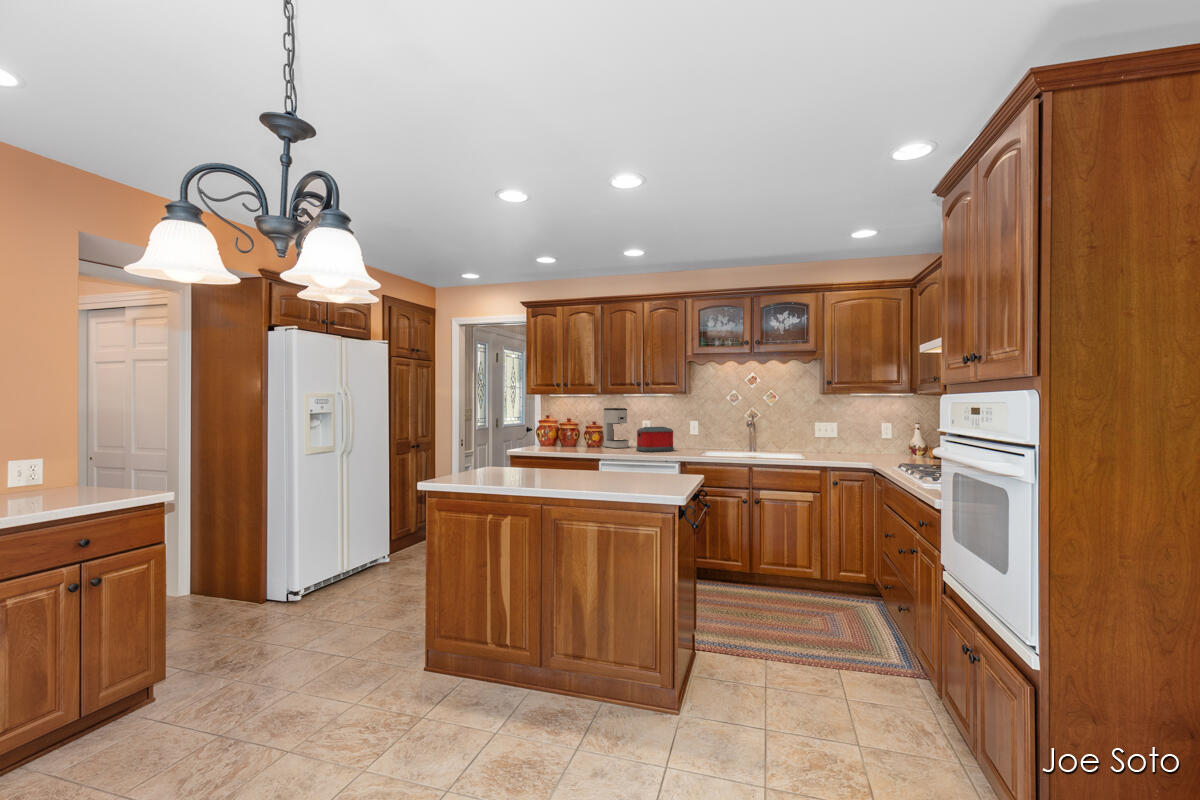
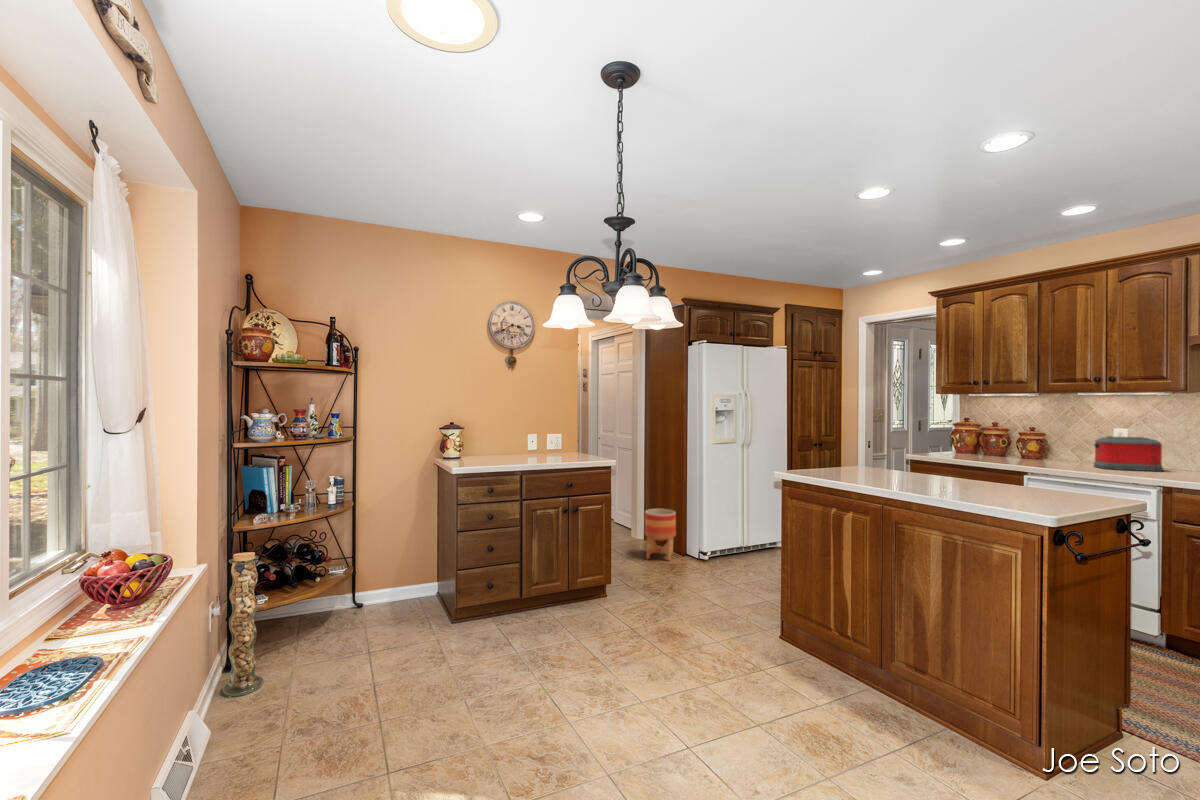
coffee maker: present [603,408,629,448] -> none [1047,411,1089,462]
planter: none [201,548,251,622] -> present [645,509,676,561]

